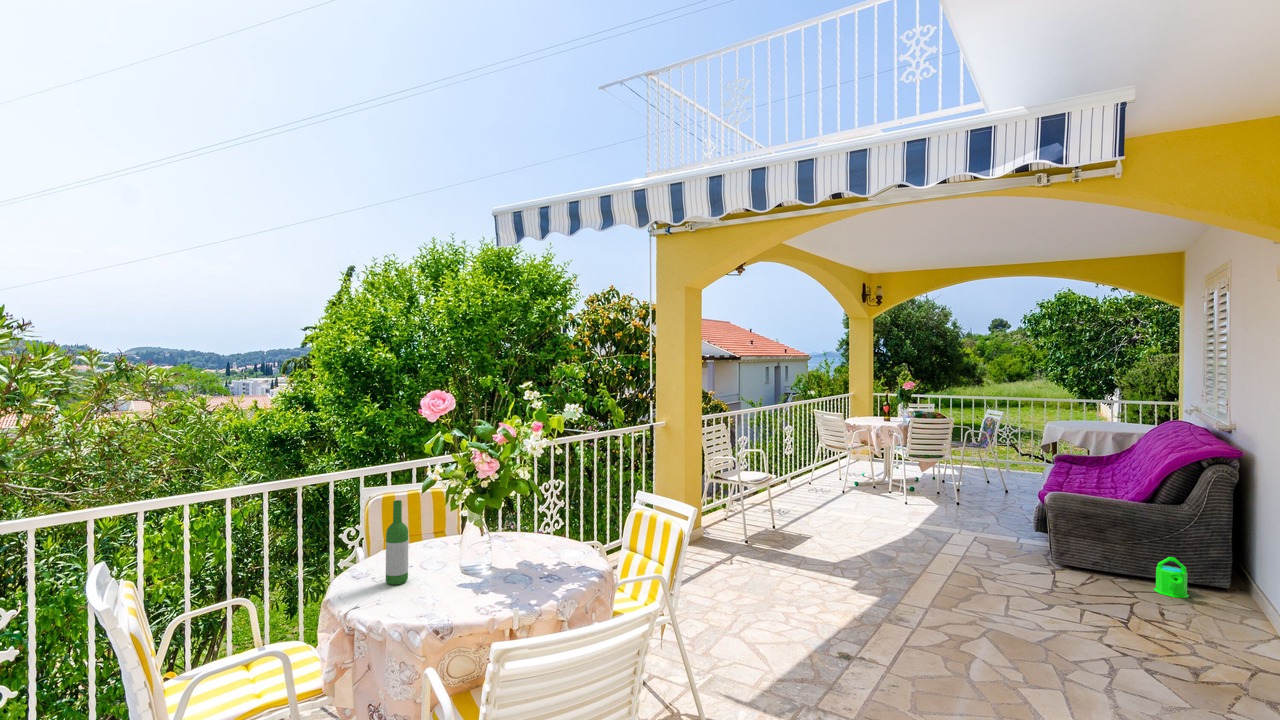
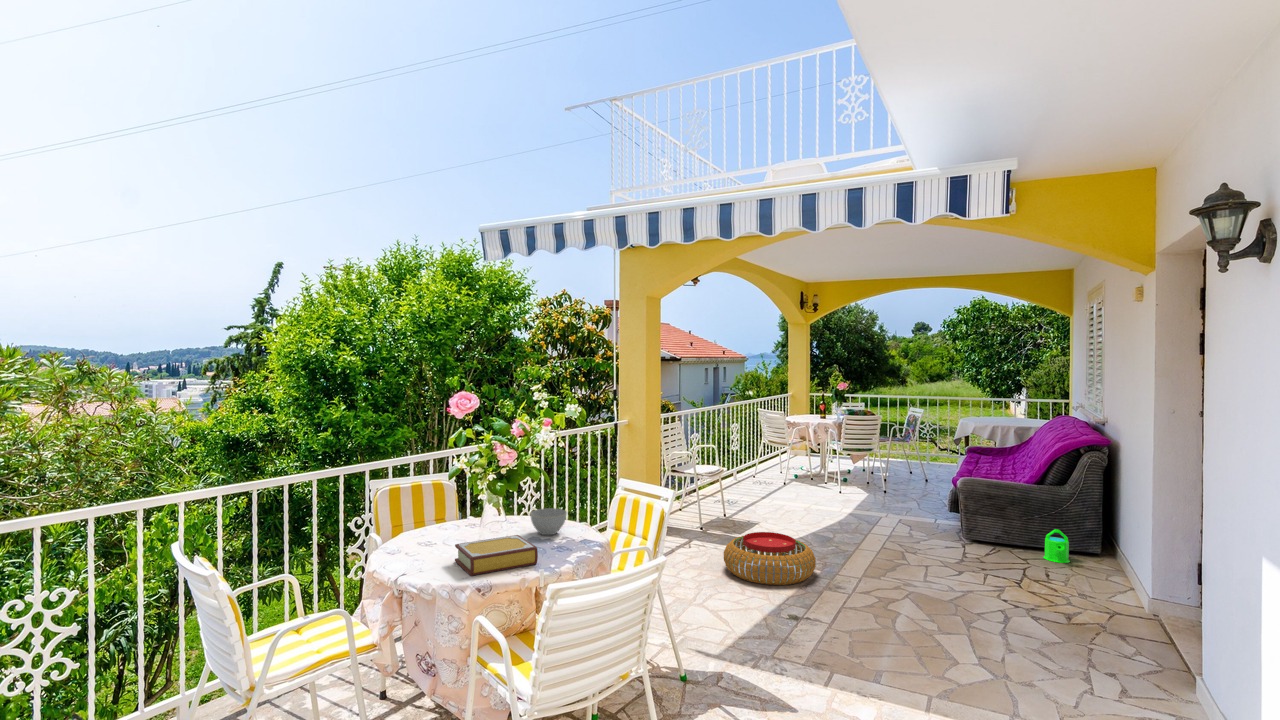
wine bottle: present [386,500,408,585] -> none [421,485,440,557]
bowl: none [523,526,566,559] -> present [530,508,567,535]
pouf: none [768,550,874,613] -> present [724,532,816,585]
book: none [421,561,515,614] -> present [455,535,538,576]

